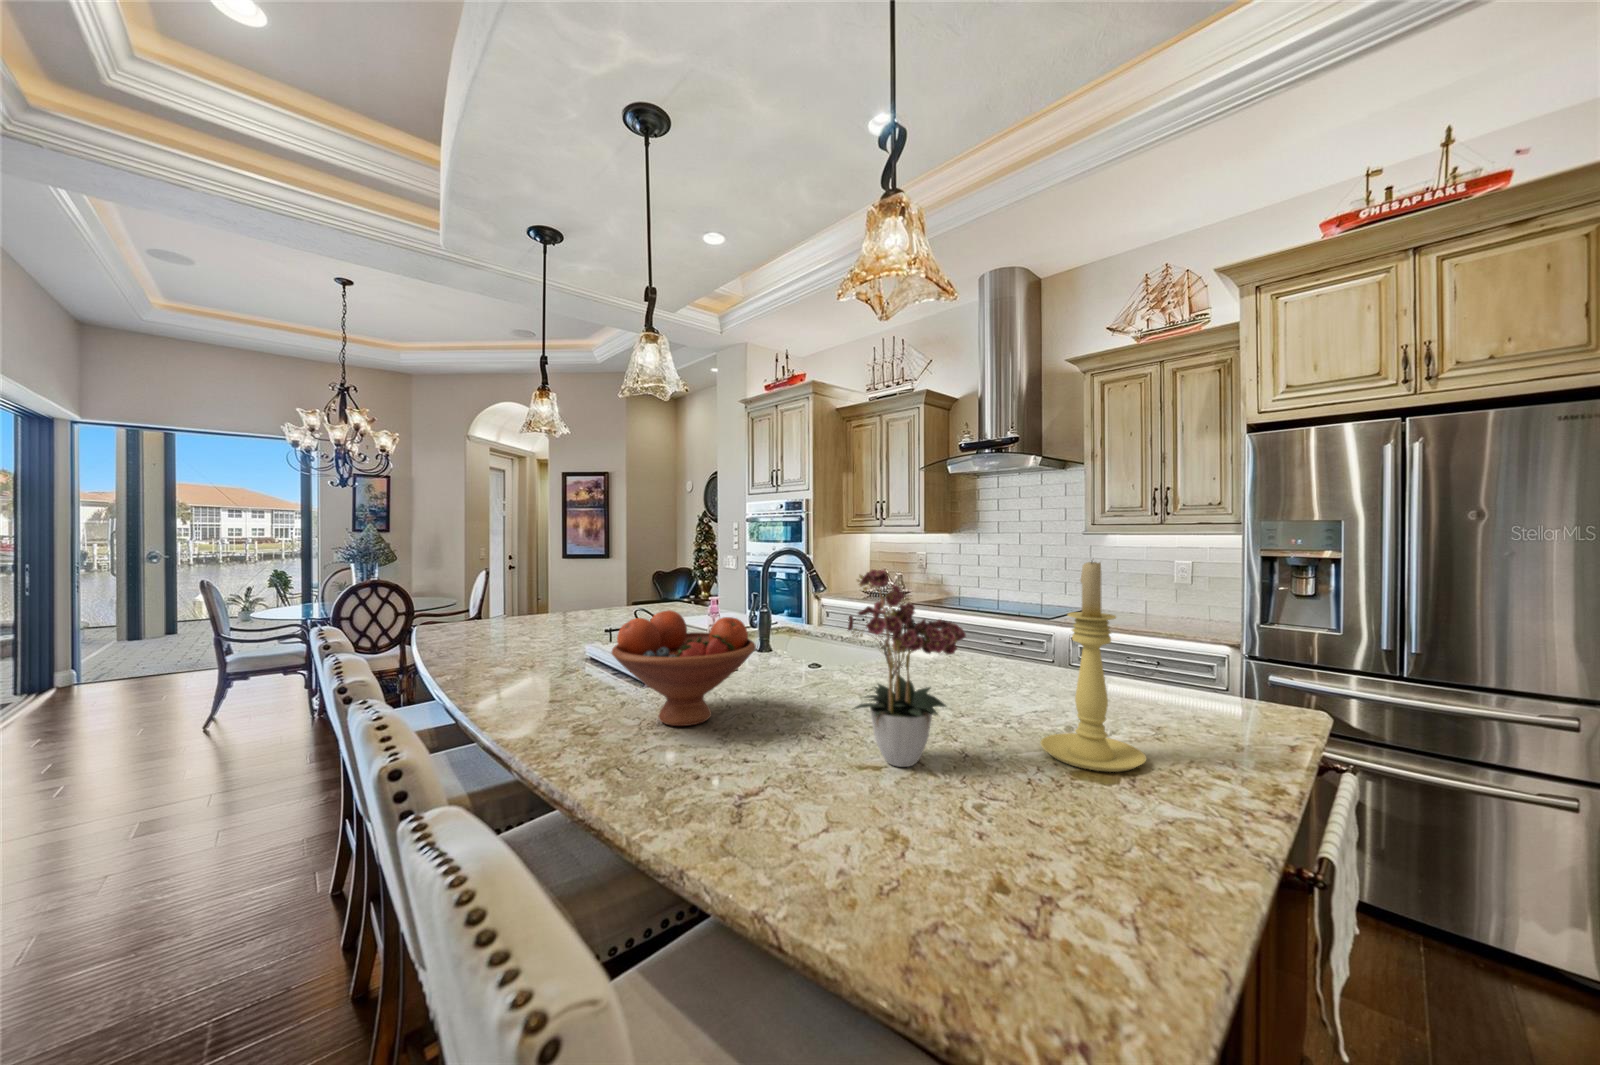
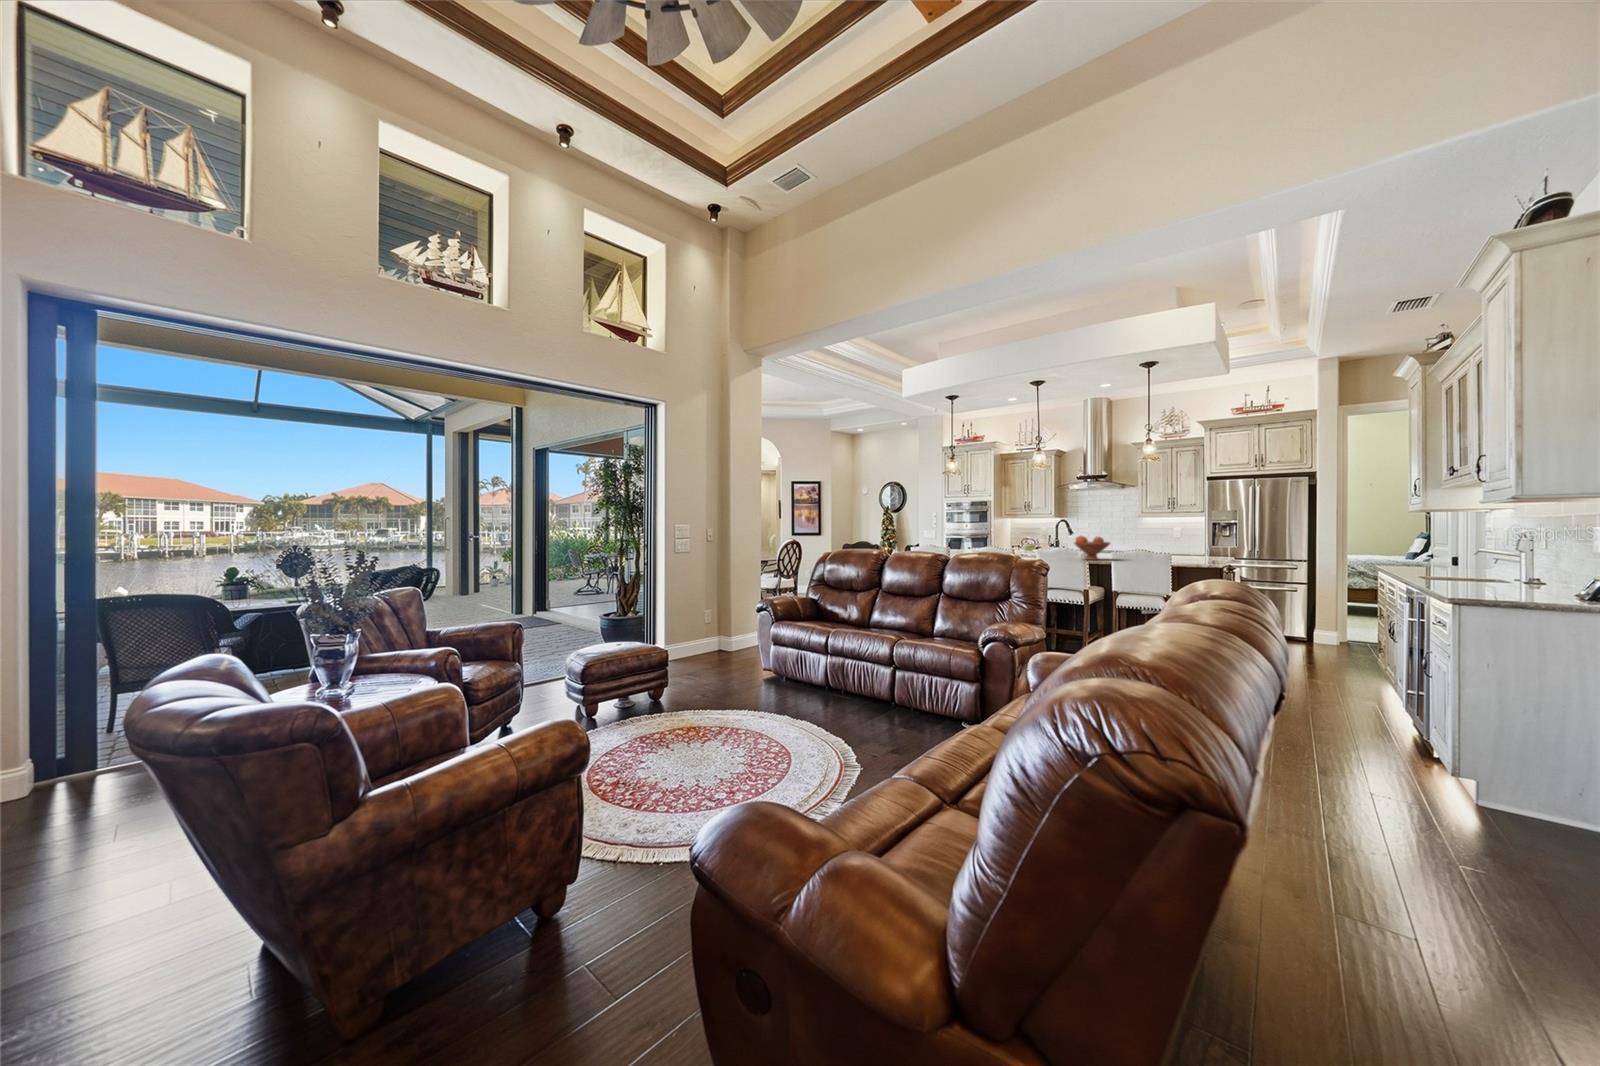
candle holder: present [1040,561,1146,772] -> none [1177,520,1200,561]
flower arrangement: present [848,570,966,767] -> none [1142,521,1169,561]

